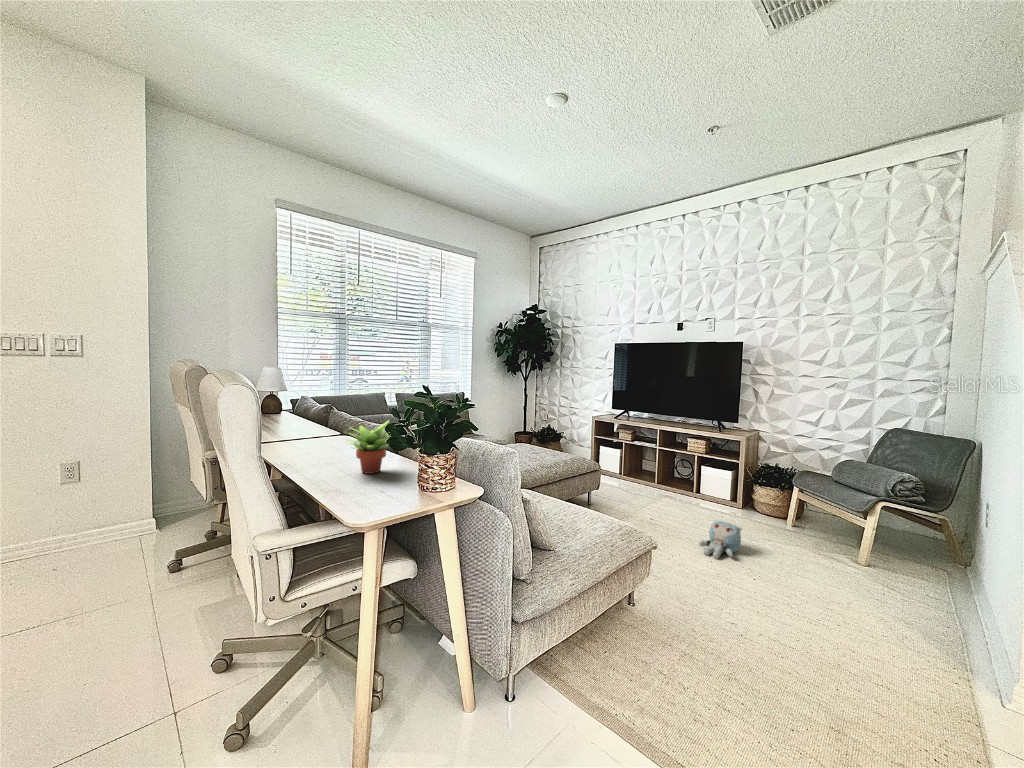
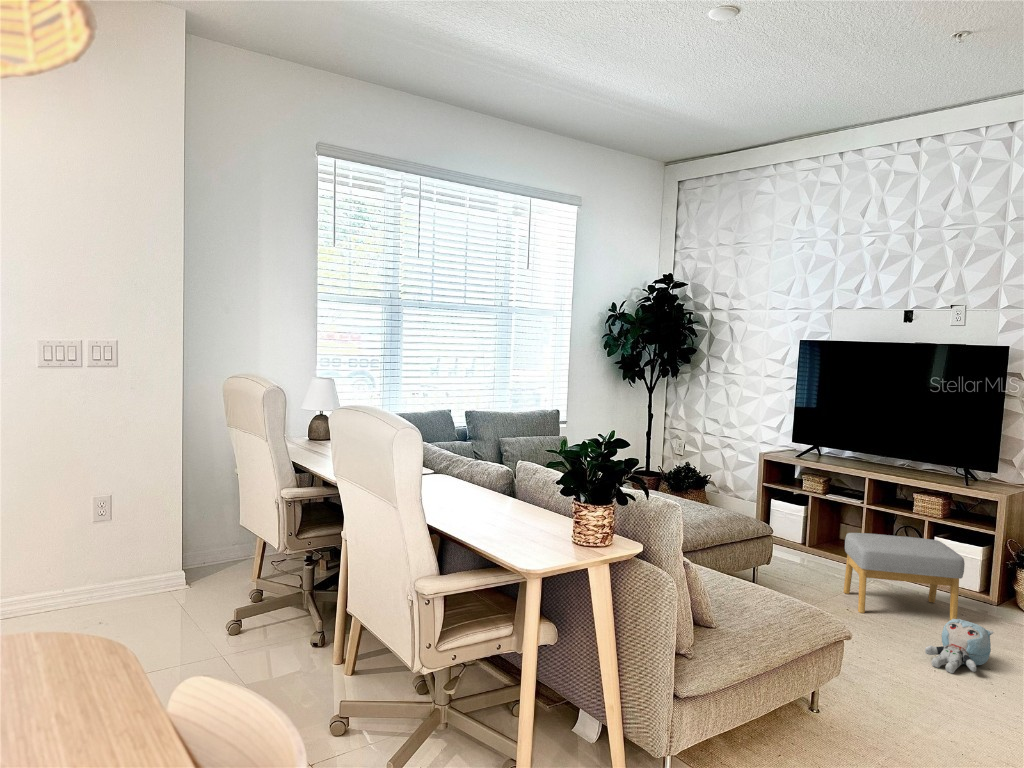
succulent plant: present [348,420,391,474] -> none [477,463,539,528]
footstool: none [646,465,721,522] -> present [844,533,965,620]

